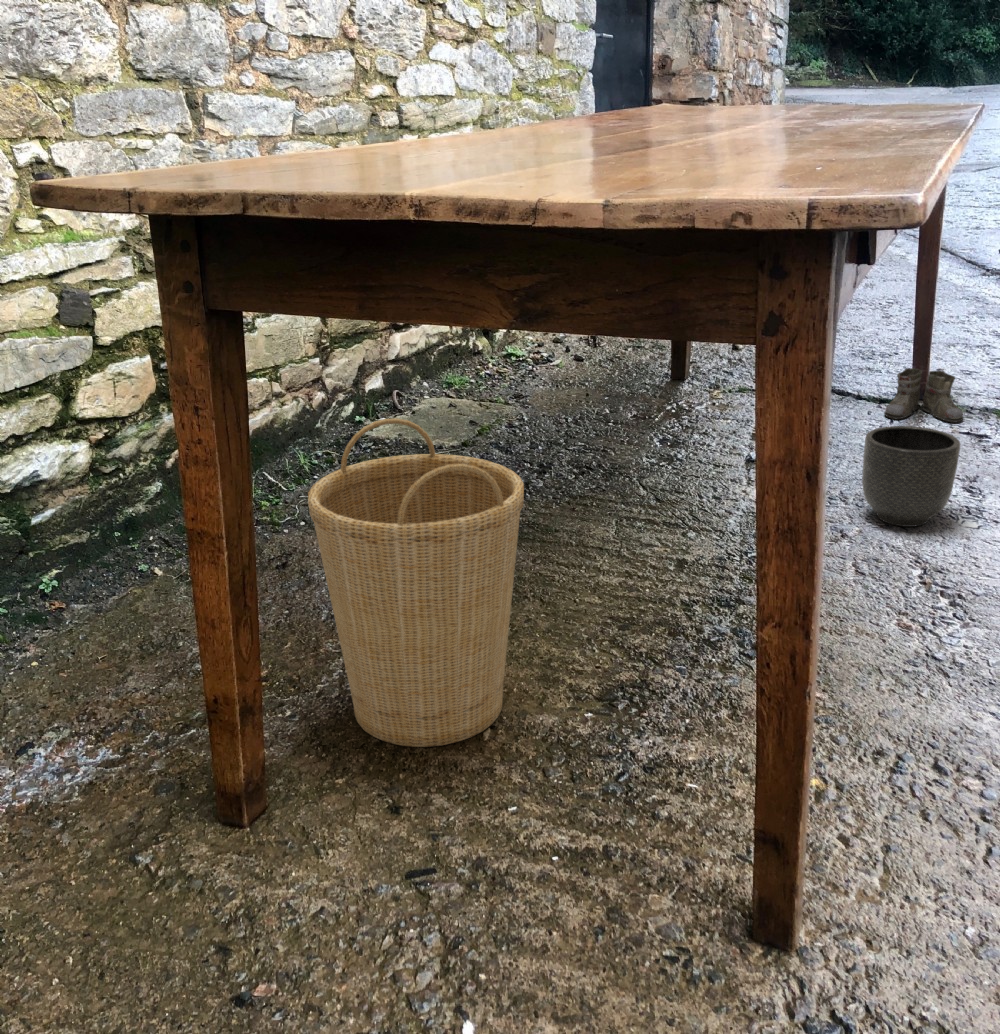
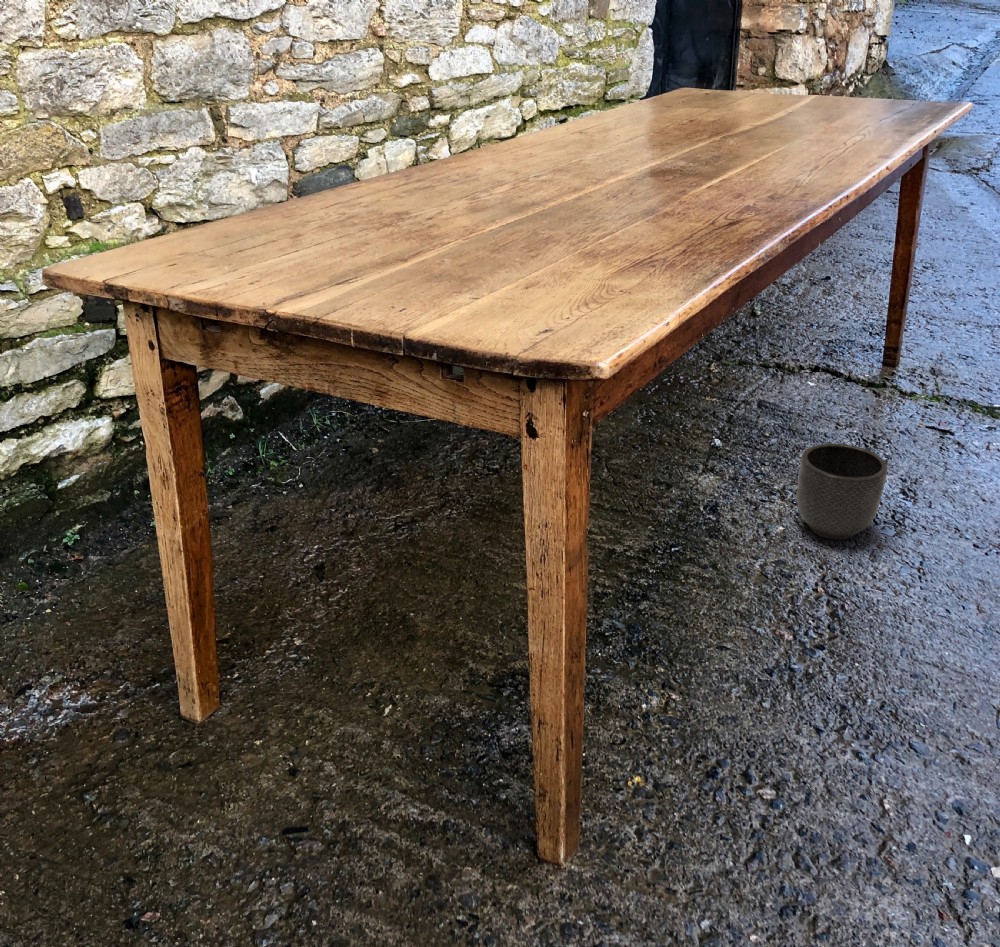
boots: present [884,368,963,423] -> none [868,361,947,420]
basket: present [308,418,524,747] -> none [237,450,420,728]

